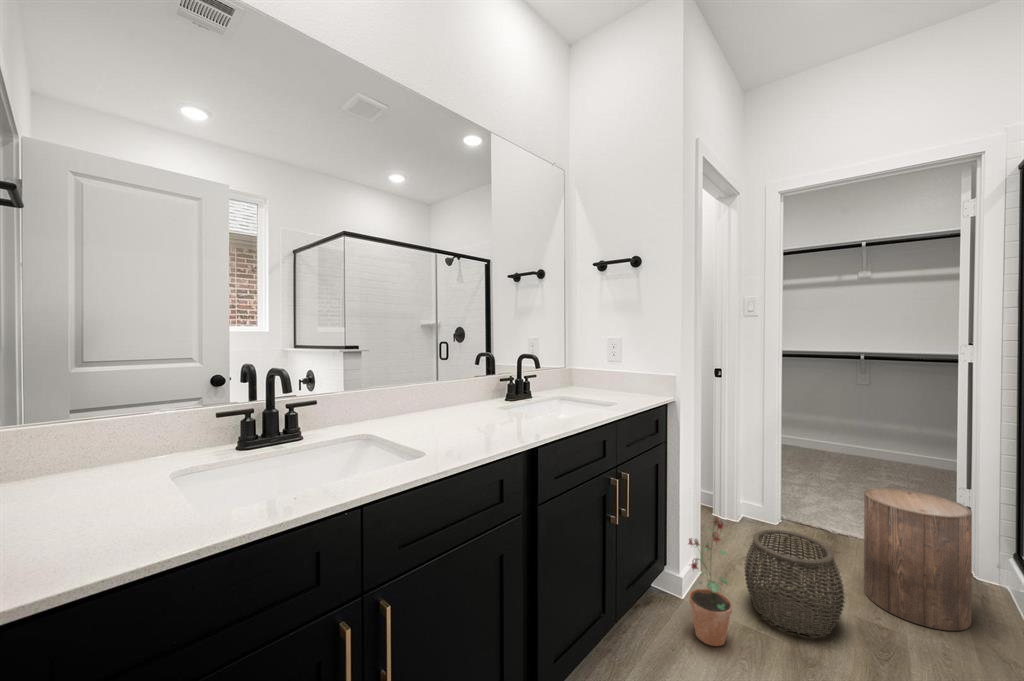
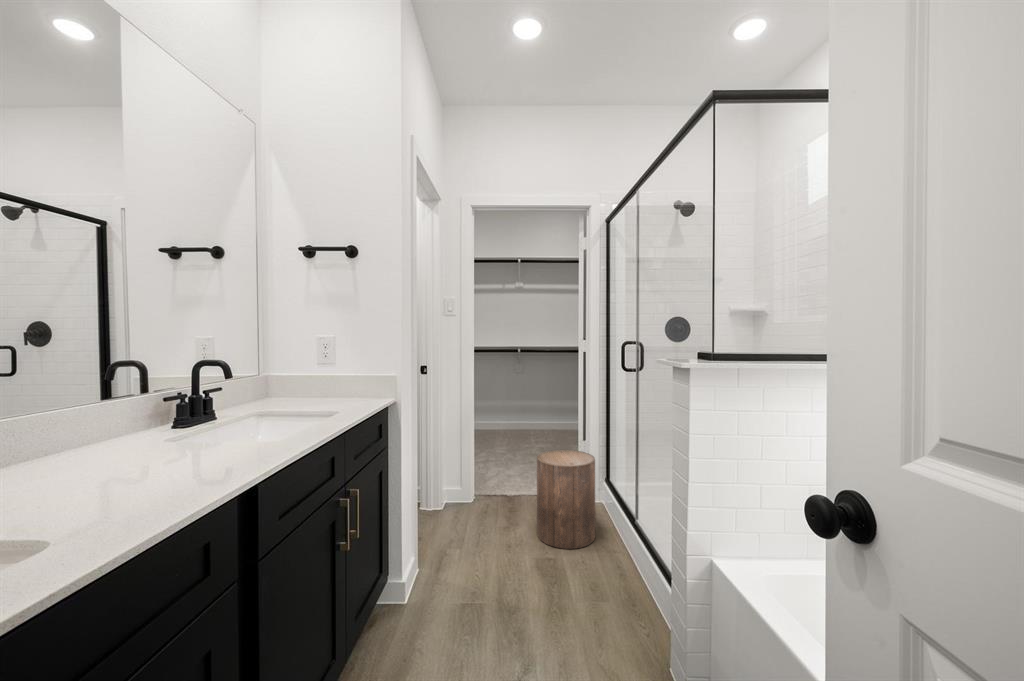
potted plant: present [688,516,732,646] -> none [412,509,457,639]
woven basket: present [744,530,845,636] -> none [459,505,532,594]

